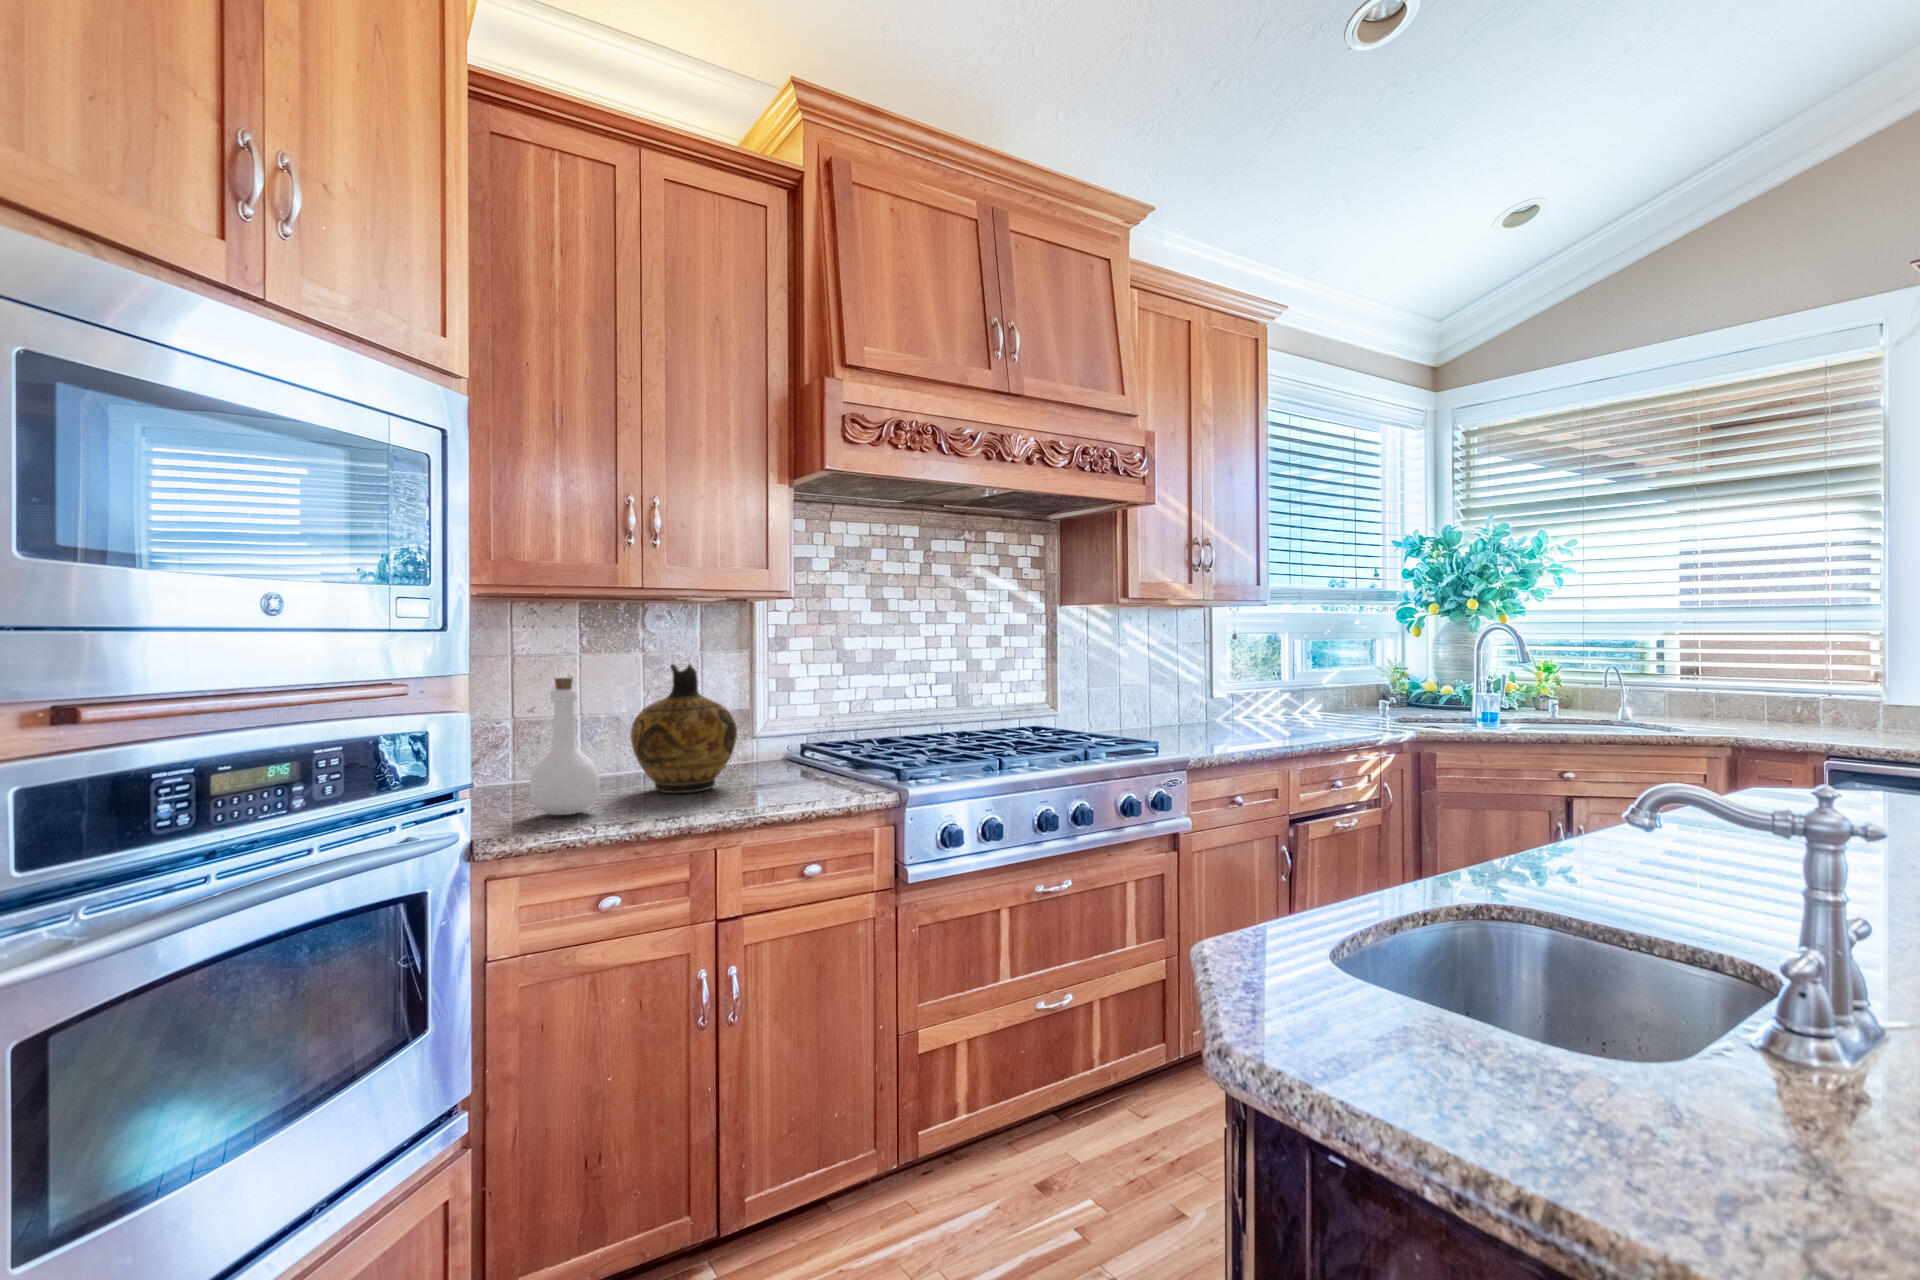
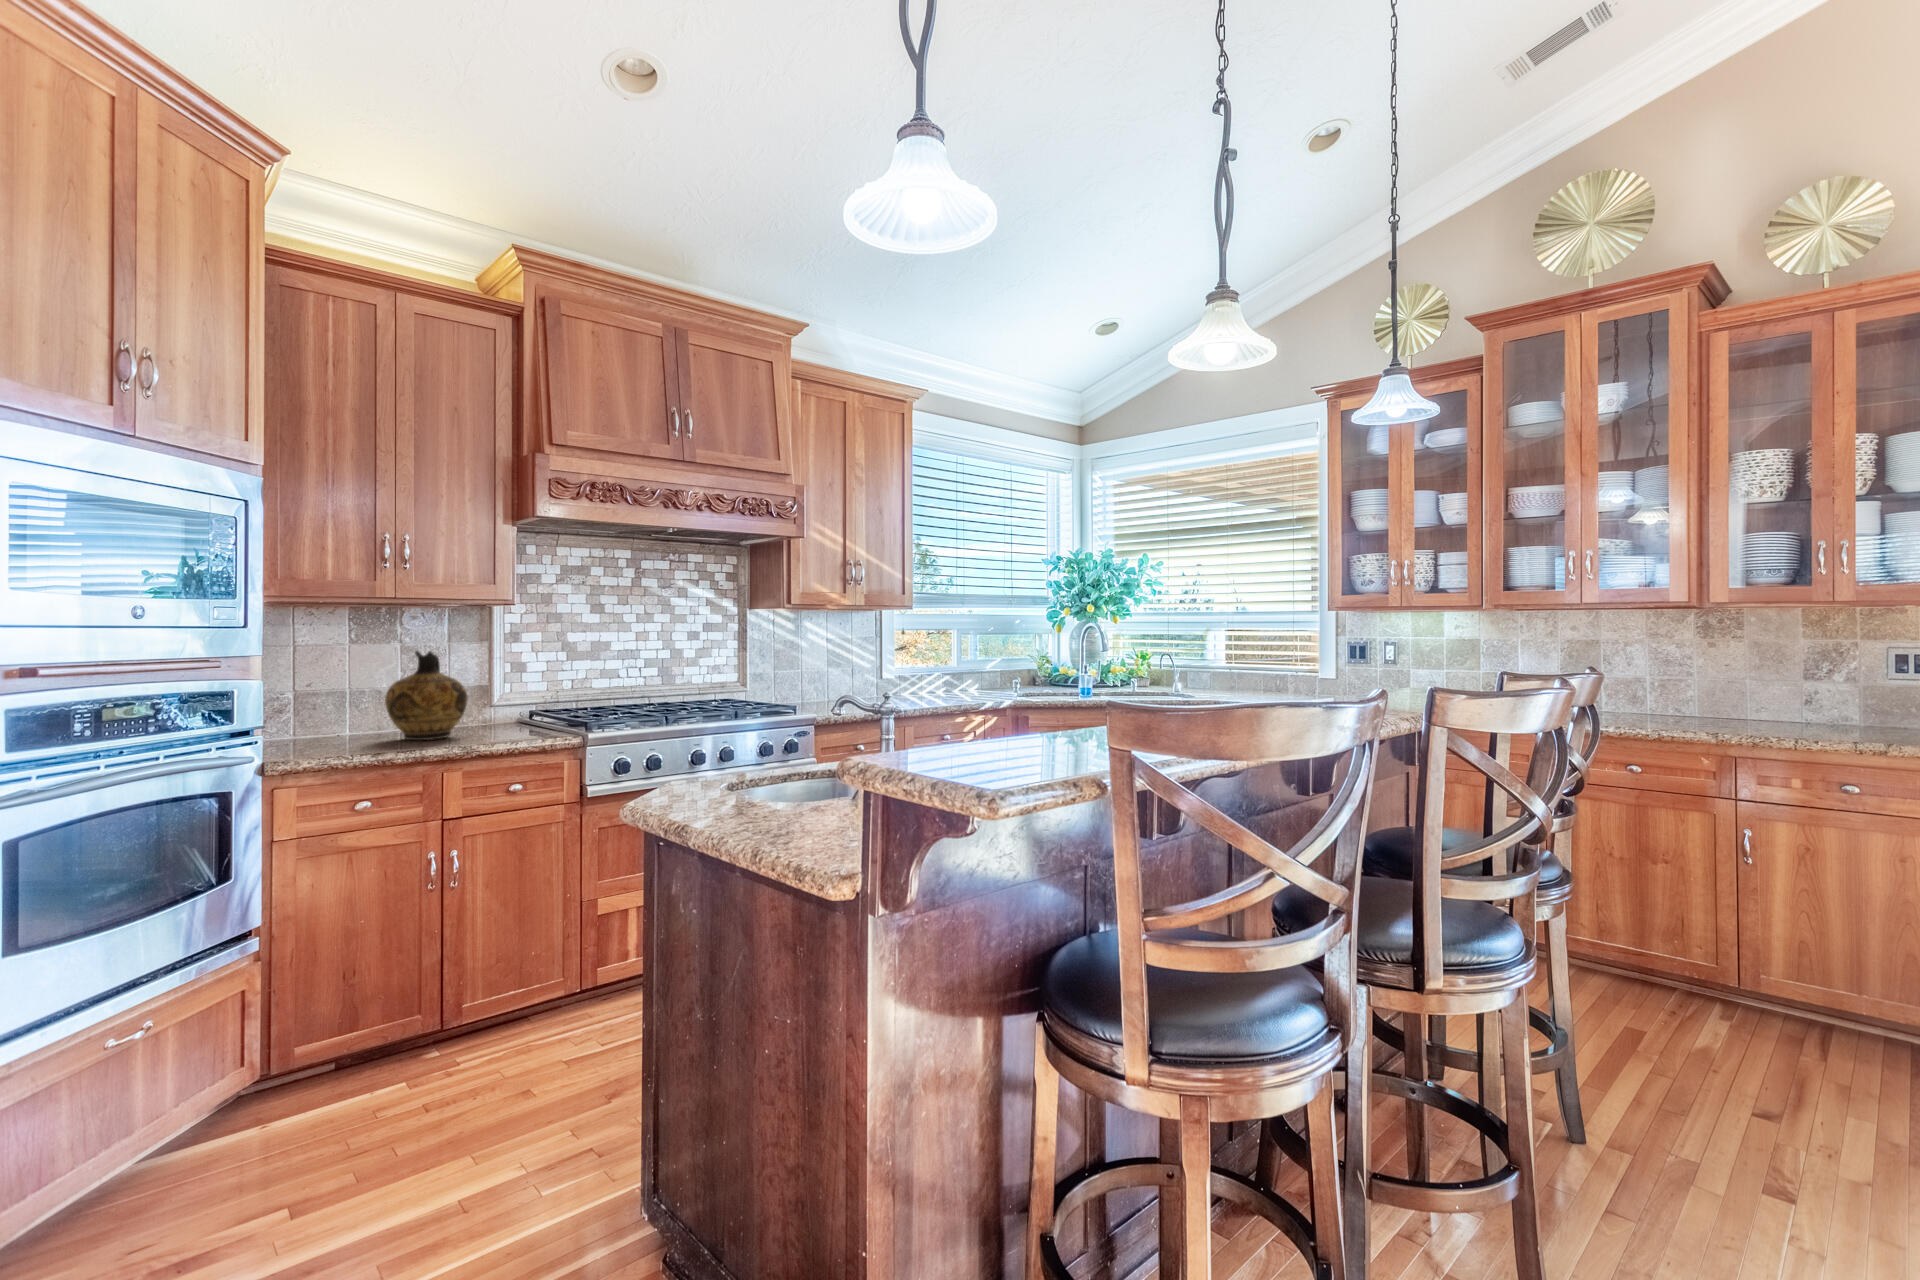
bottle: present [530,678,599,815] -> none [305,659,357,751]

